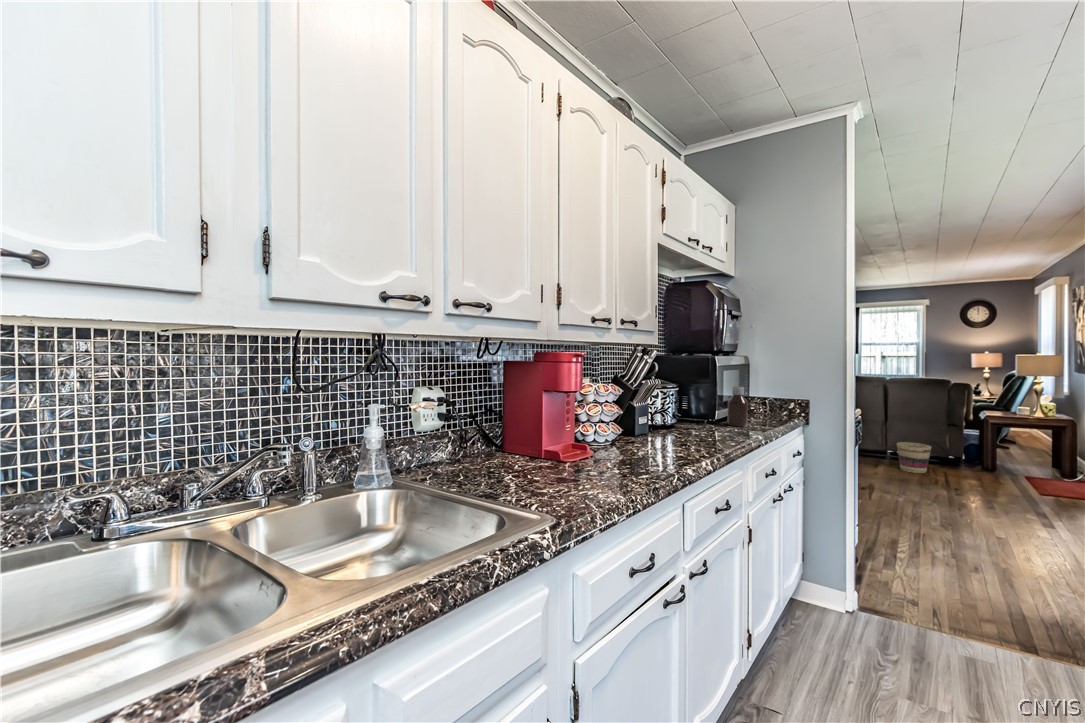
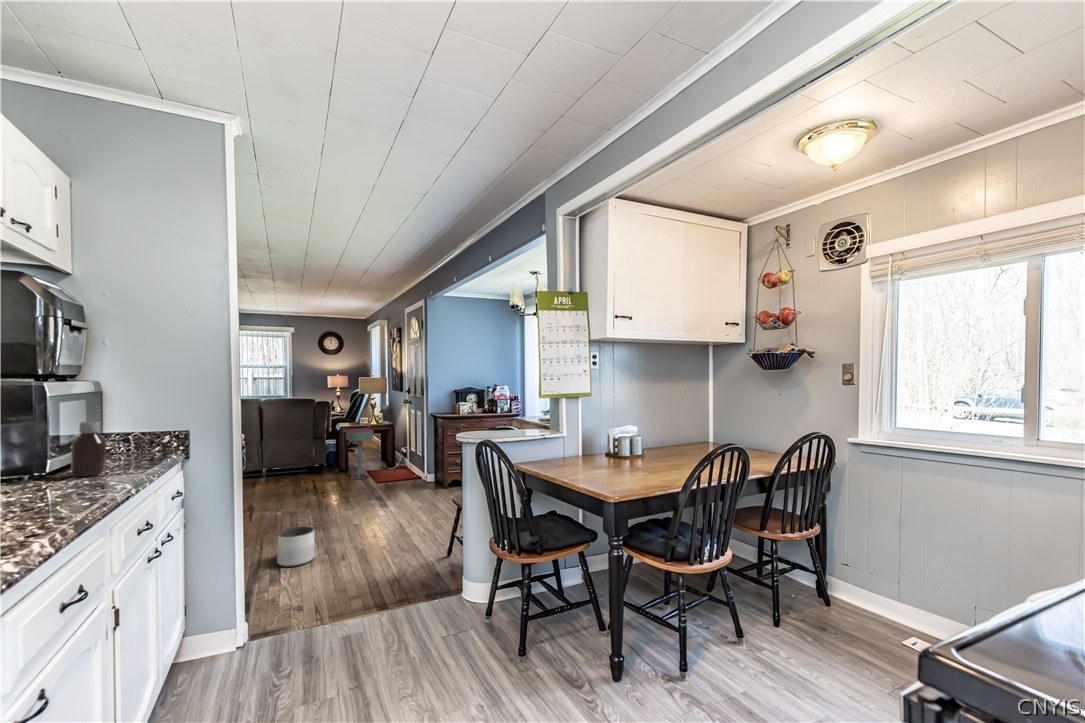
bar stool: none [993,422,1039,487] -> present [346,429,373,479]
basket: present [897,442,931,473] -> none [274,458,303,486]
planter: none [893,515,938,559] -> present [277,526,315,567]

